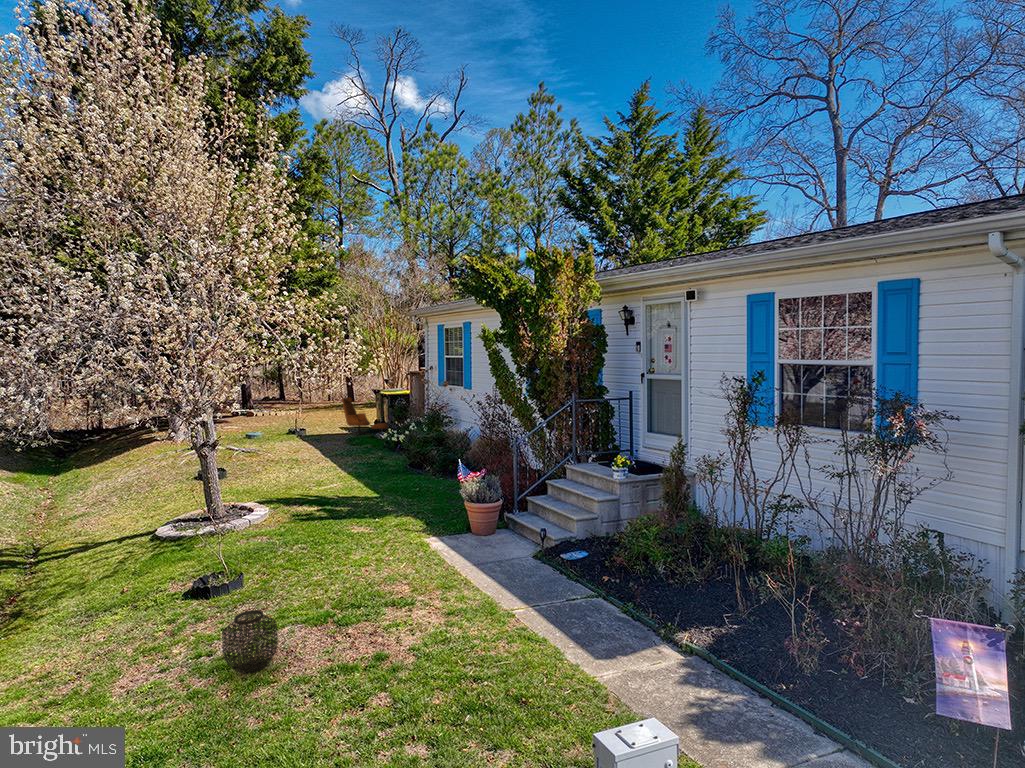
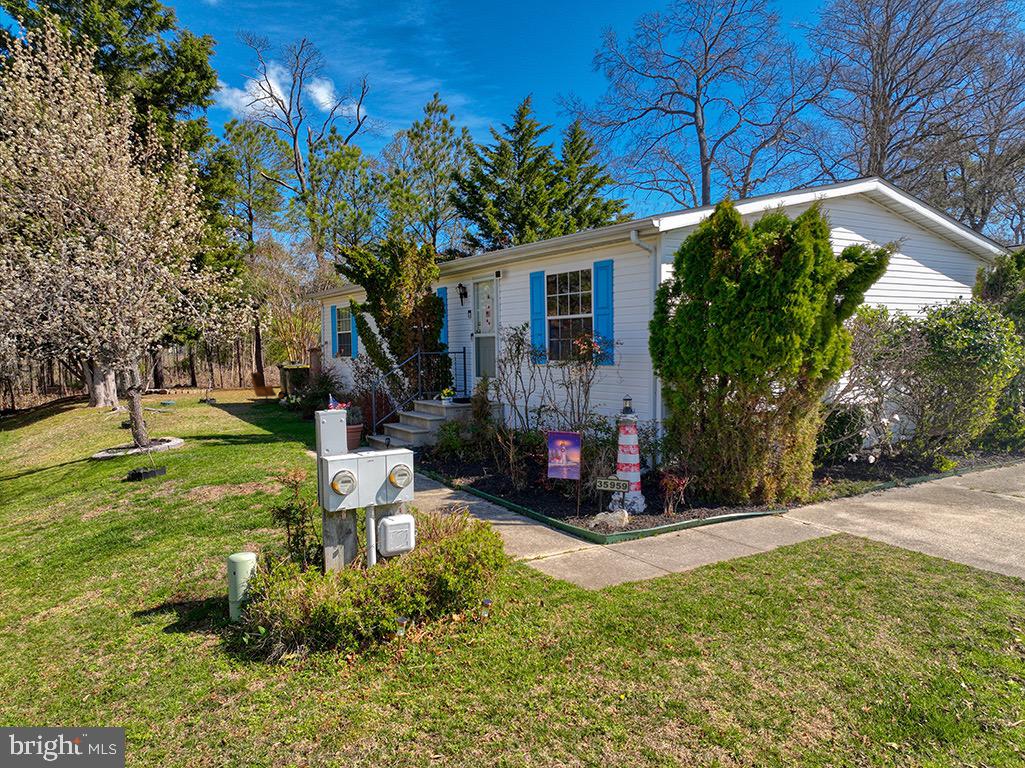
woven basket: present [222,610,278,674] -> none [174,456,208,489]

